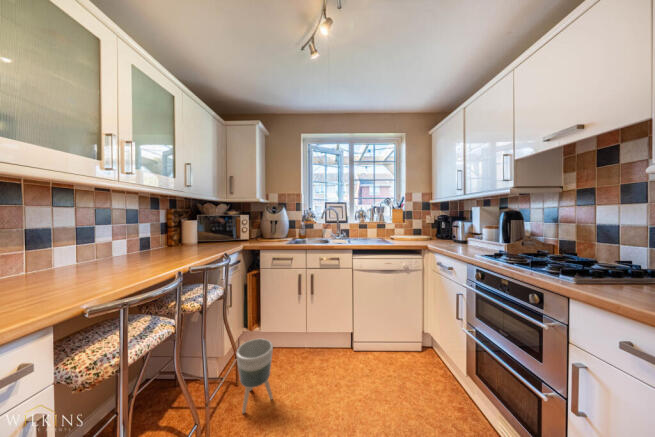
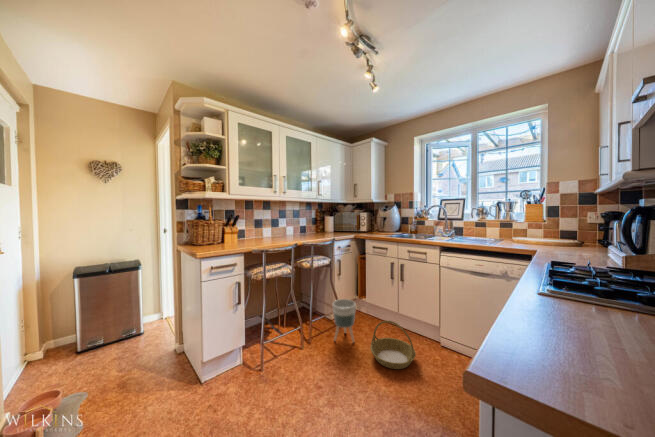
basket: none [302,349,356,413] -> present [370,321,416,369]

